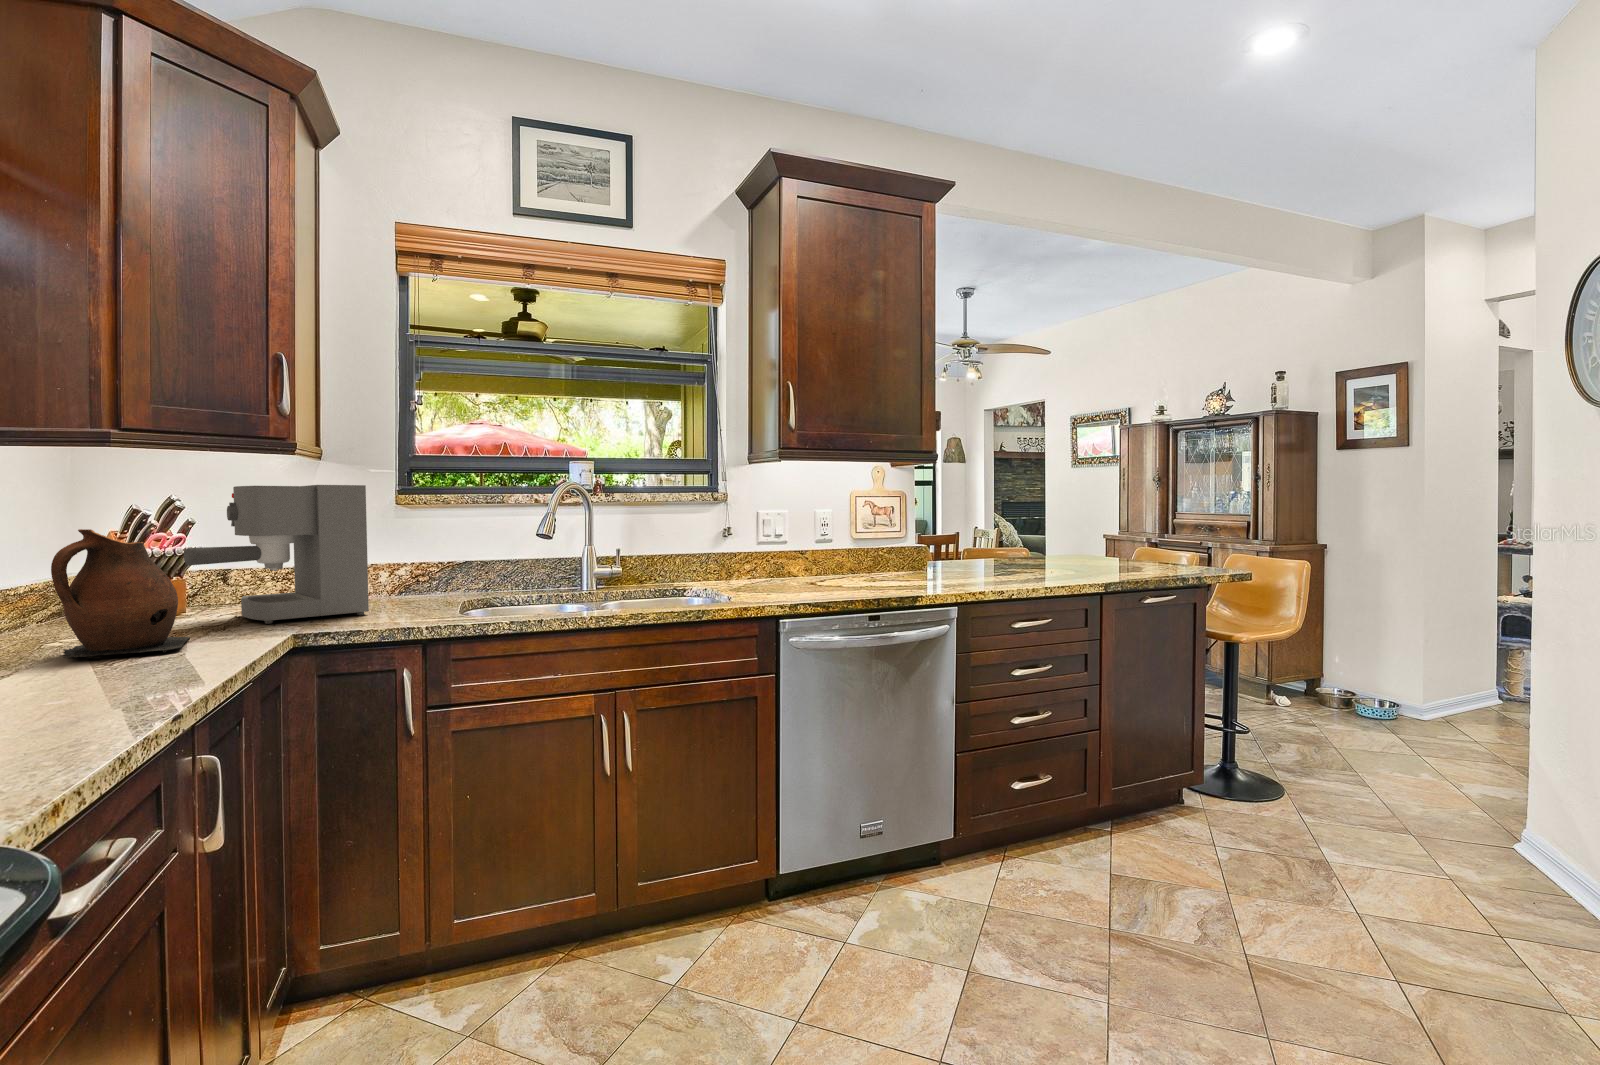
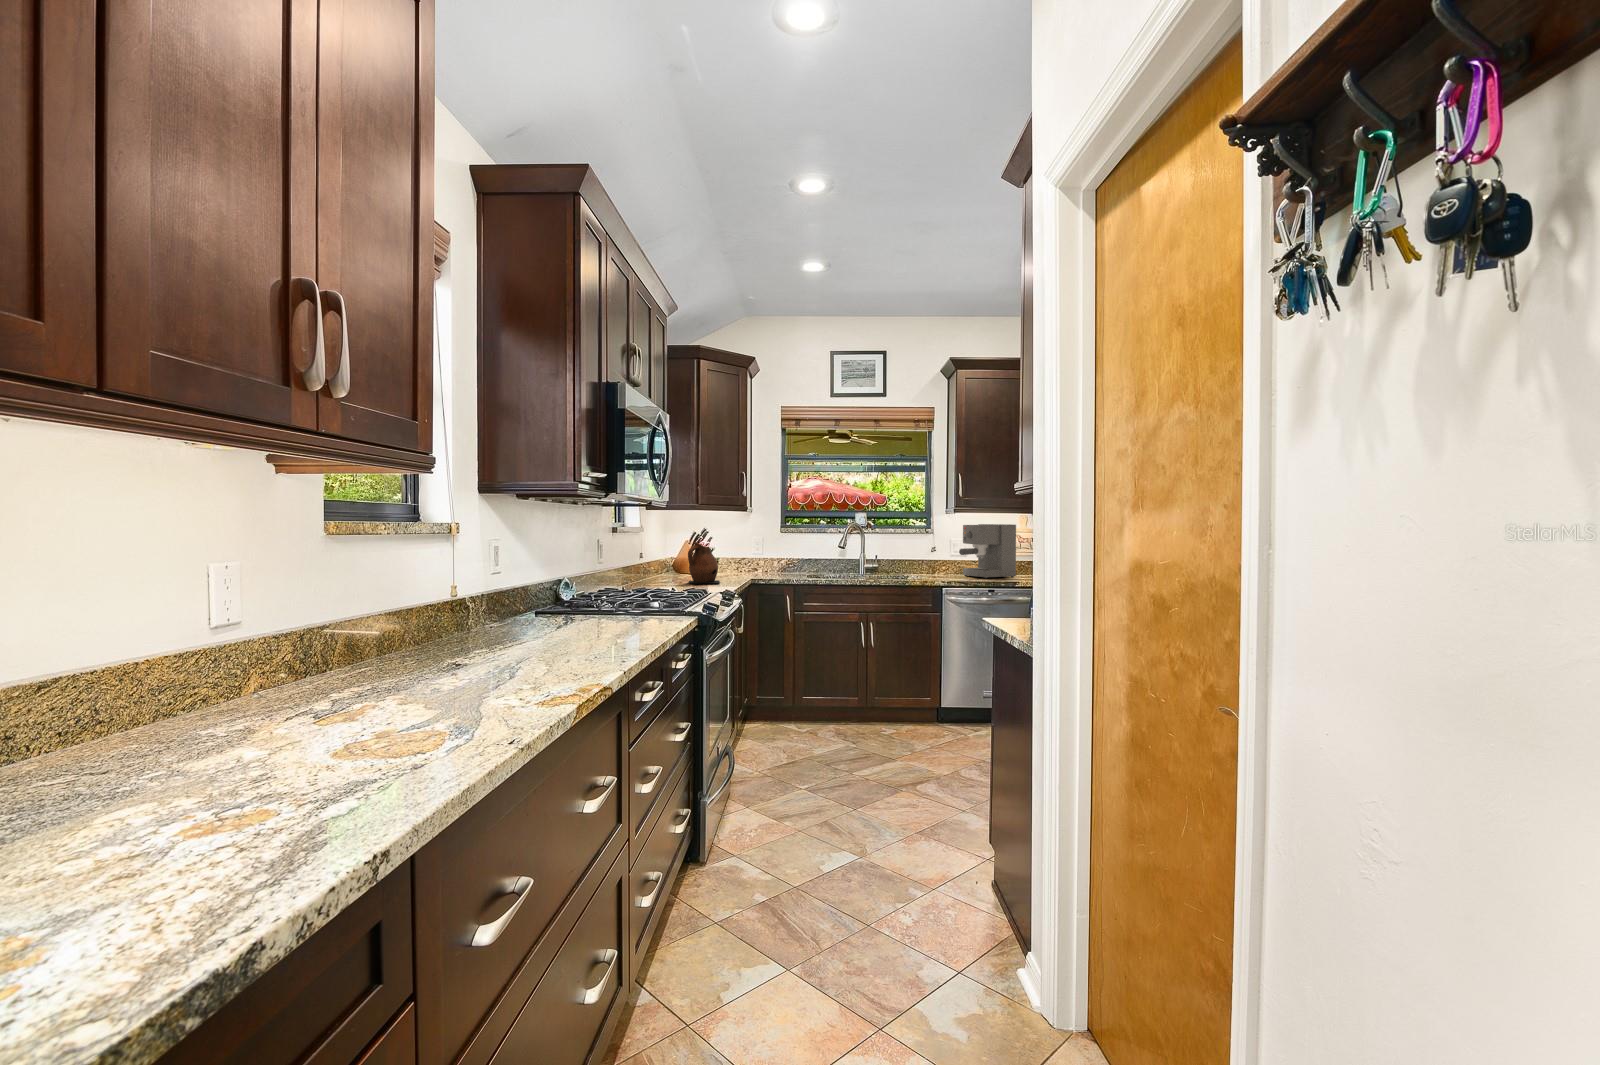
coffee maker: present [184,485,369,624] -> present [959,524,1016,578]

